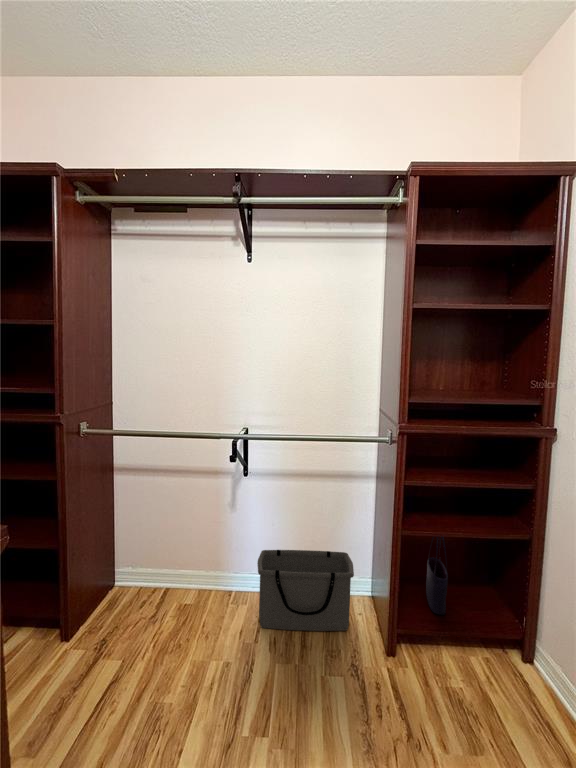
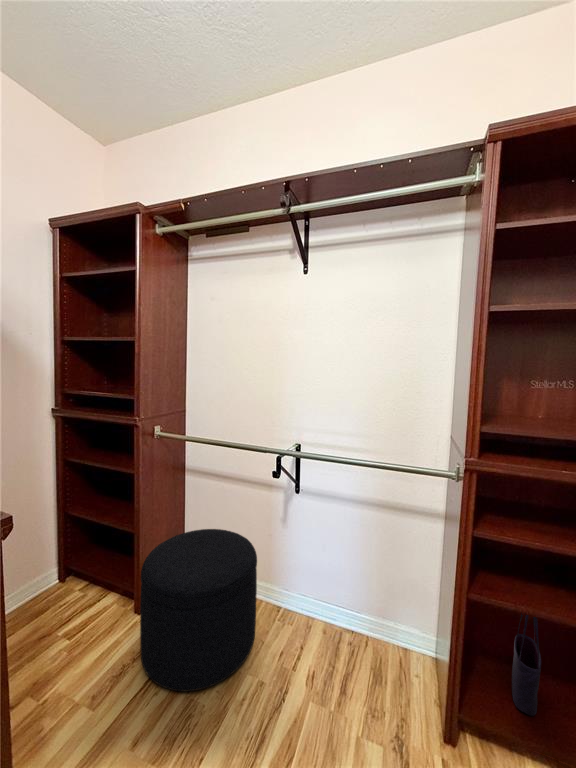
ottoman: none [81,526,212,703] -> present [140,529,257,691]
storage bin: present [257,550,354,631] -> none [301,574,410,690]

